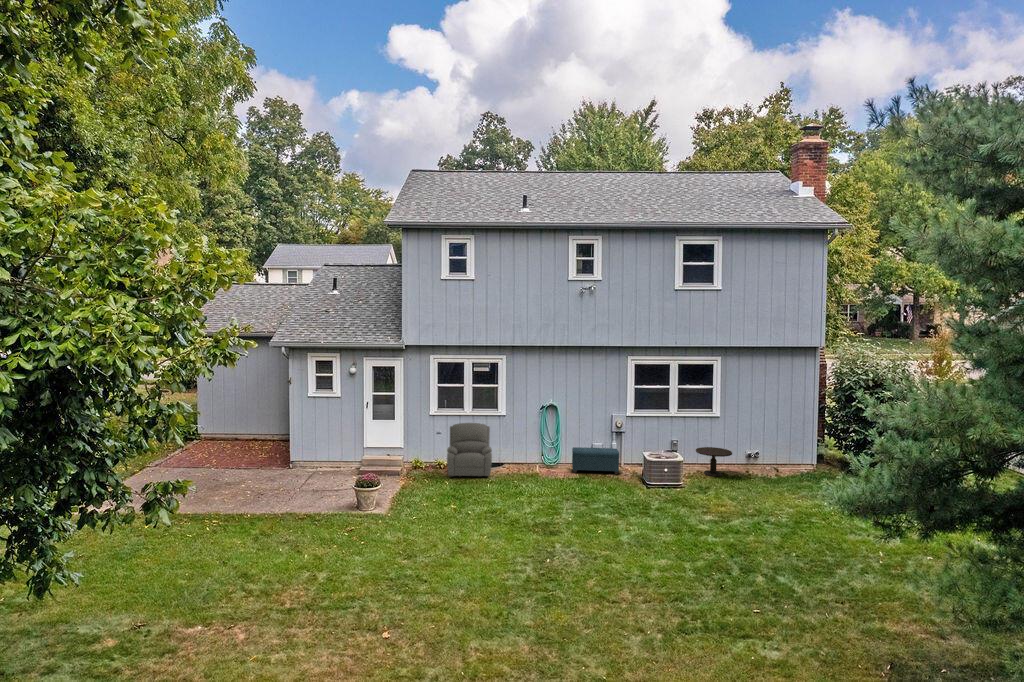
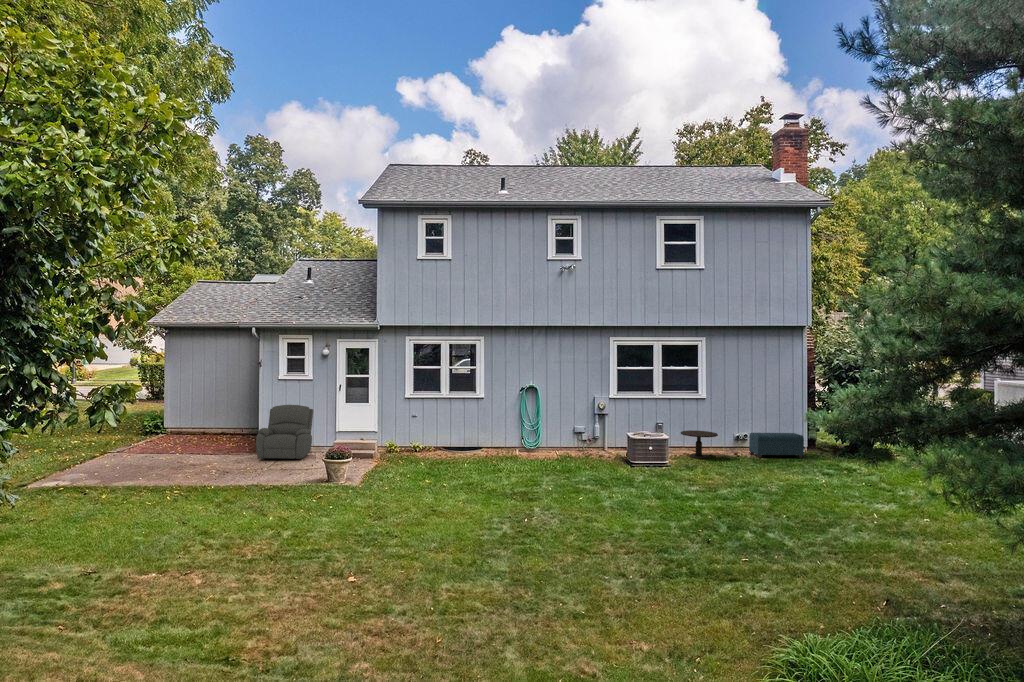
chair: present [447,423,492,477] -> present [256,405,313,460]
bench: present [572,447,619,474] -> present [749,433,804,458]

